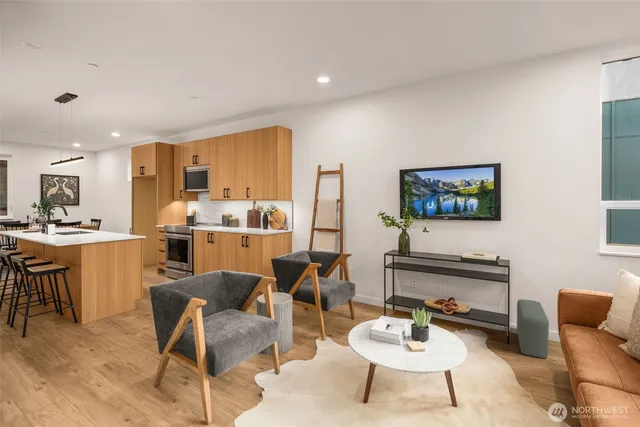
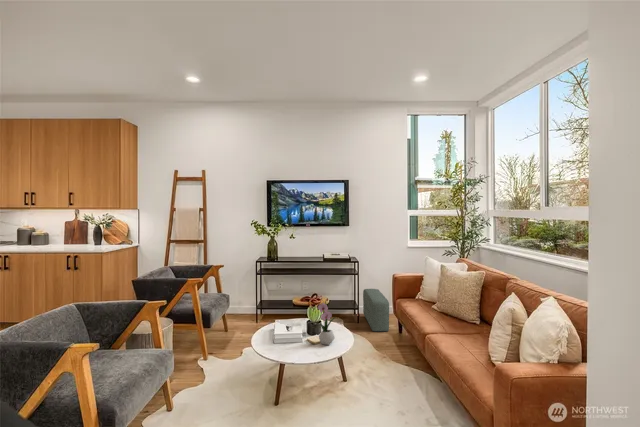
flower arrangement: none [416,295,442,356] -> present [318,296,335,345]

